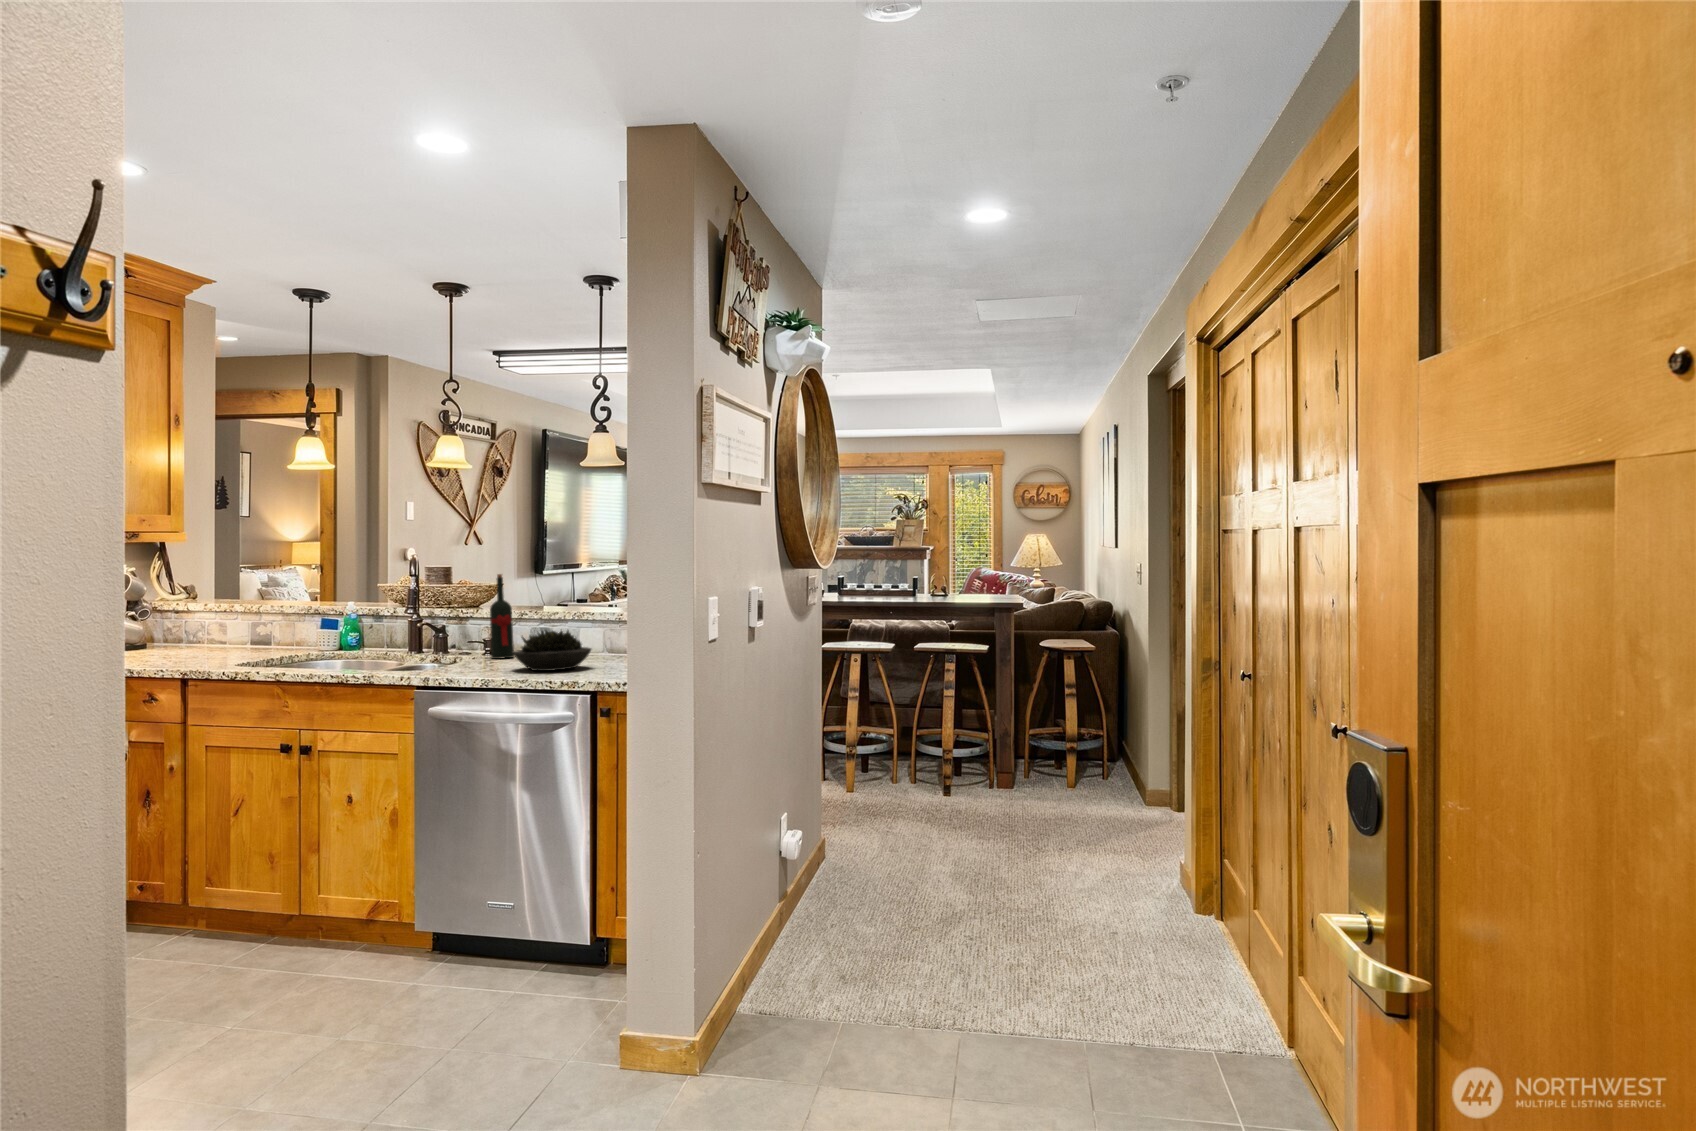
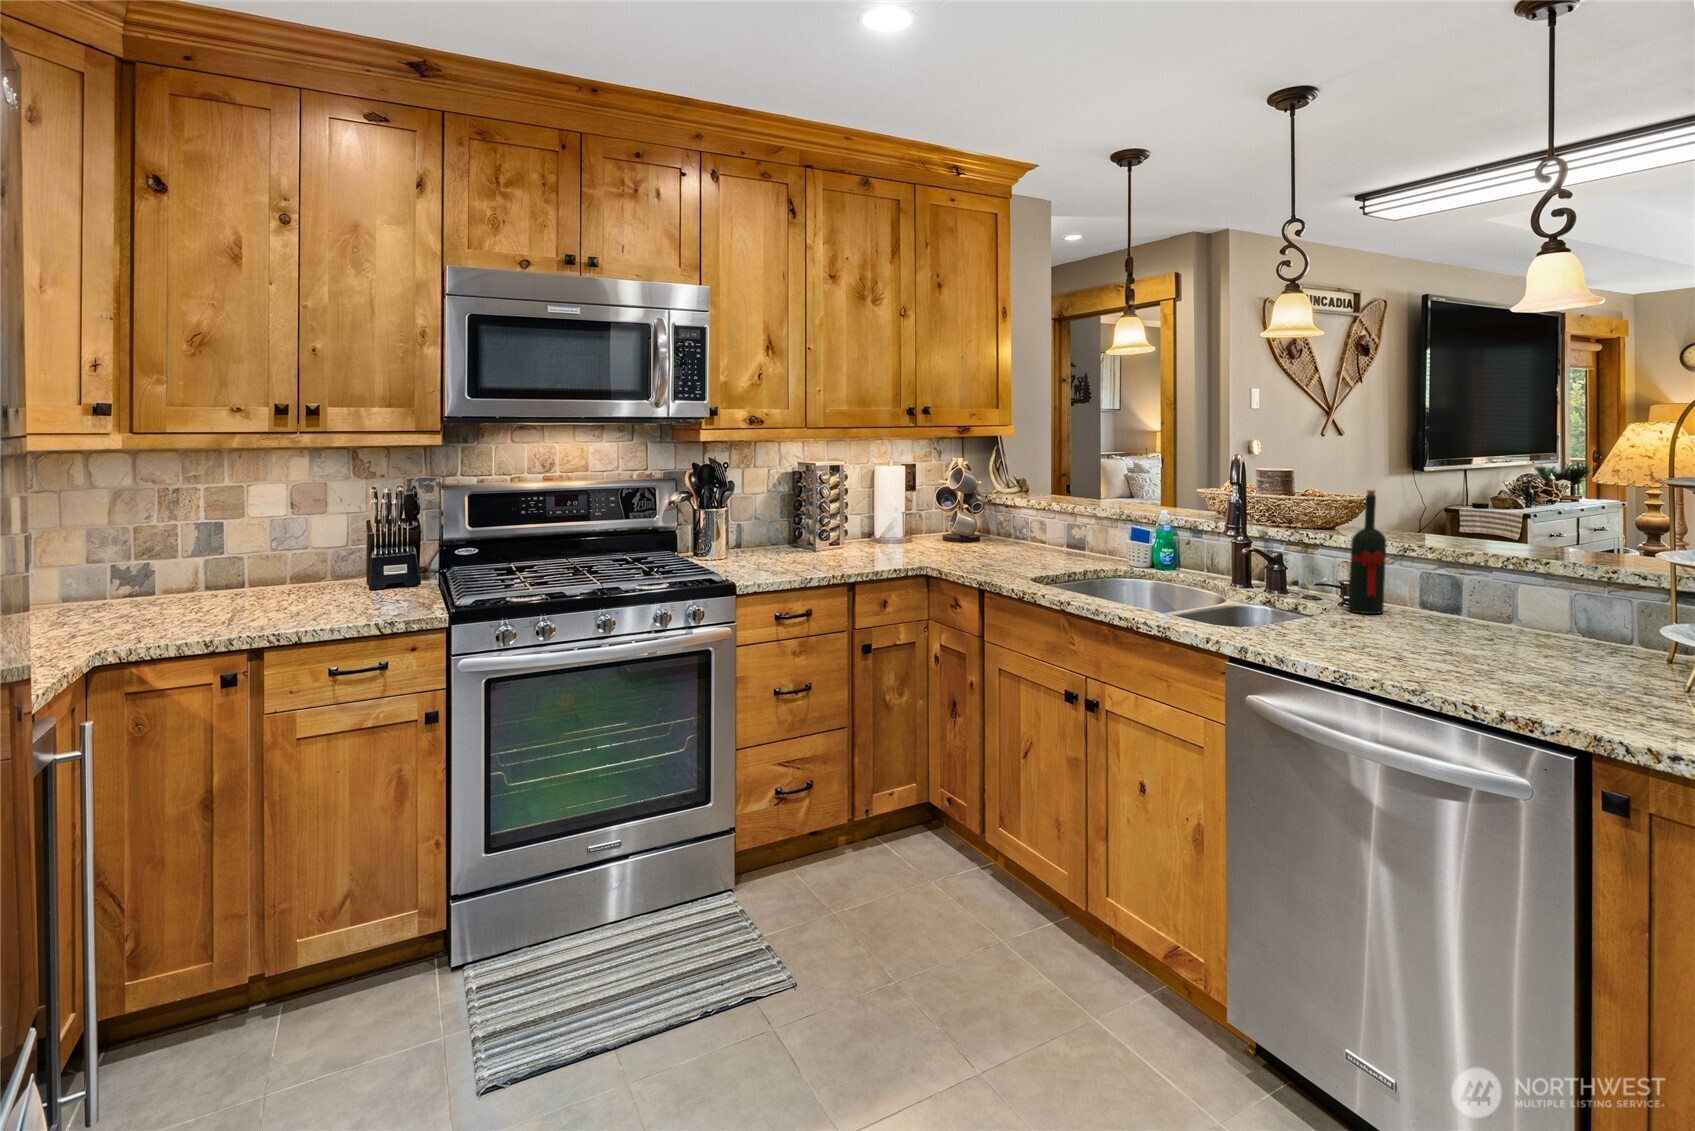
succulent plant: present [512,630,591,671] -> none [1389,592,1542,667]

